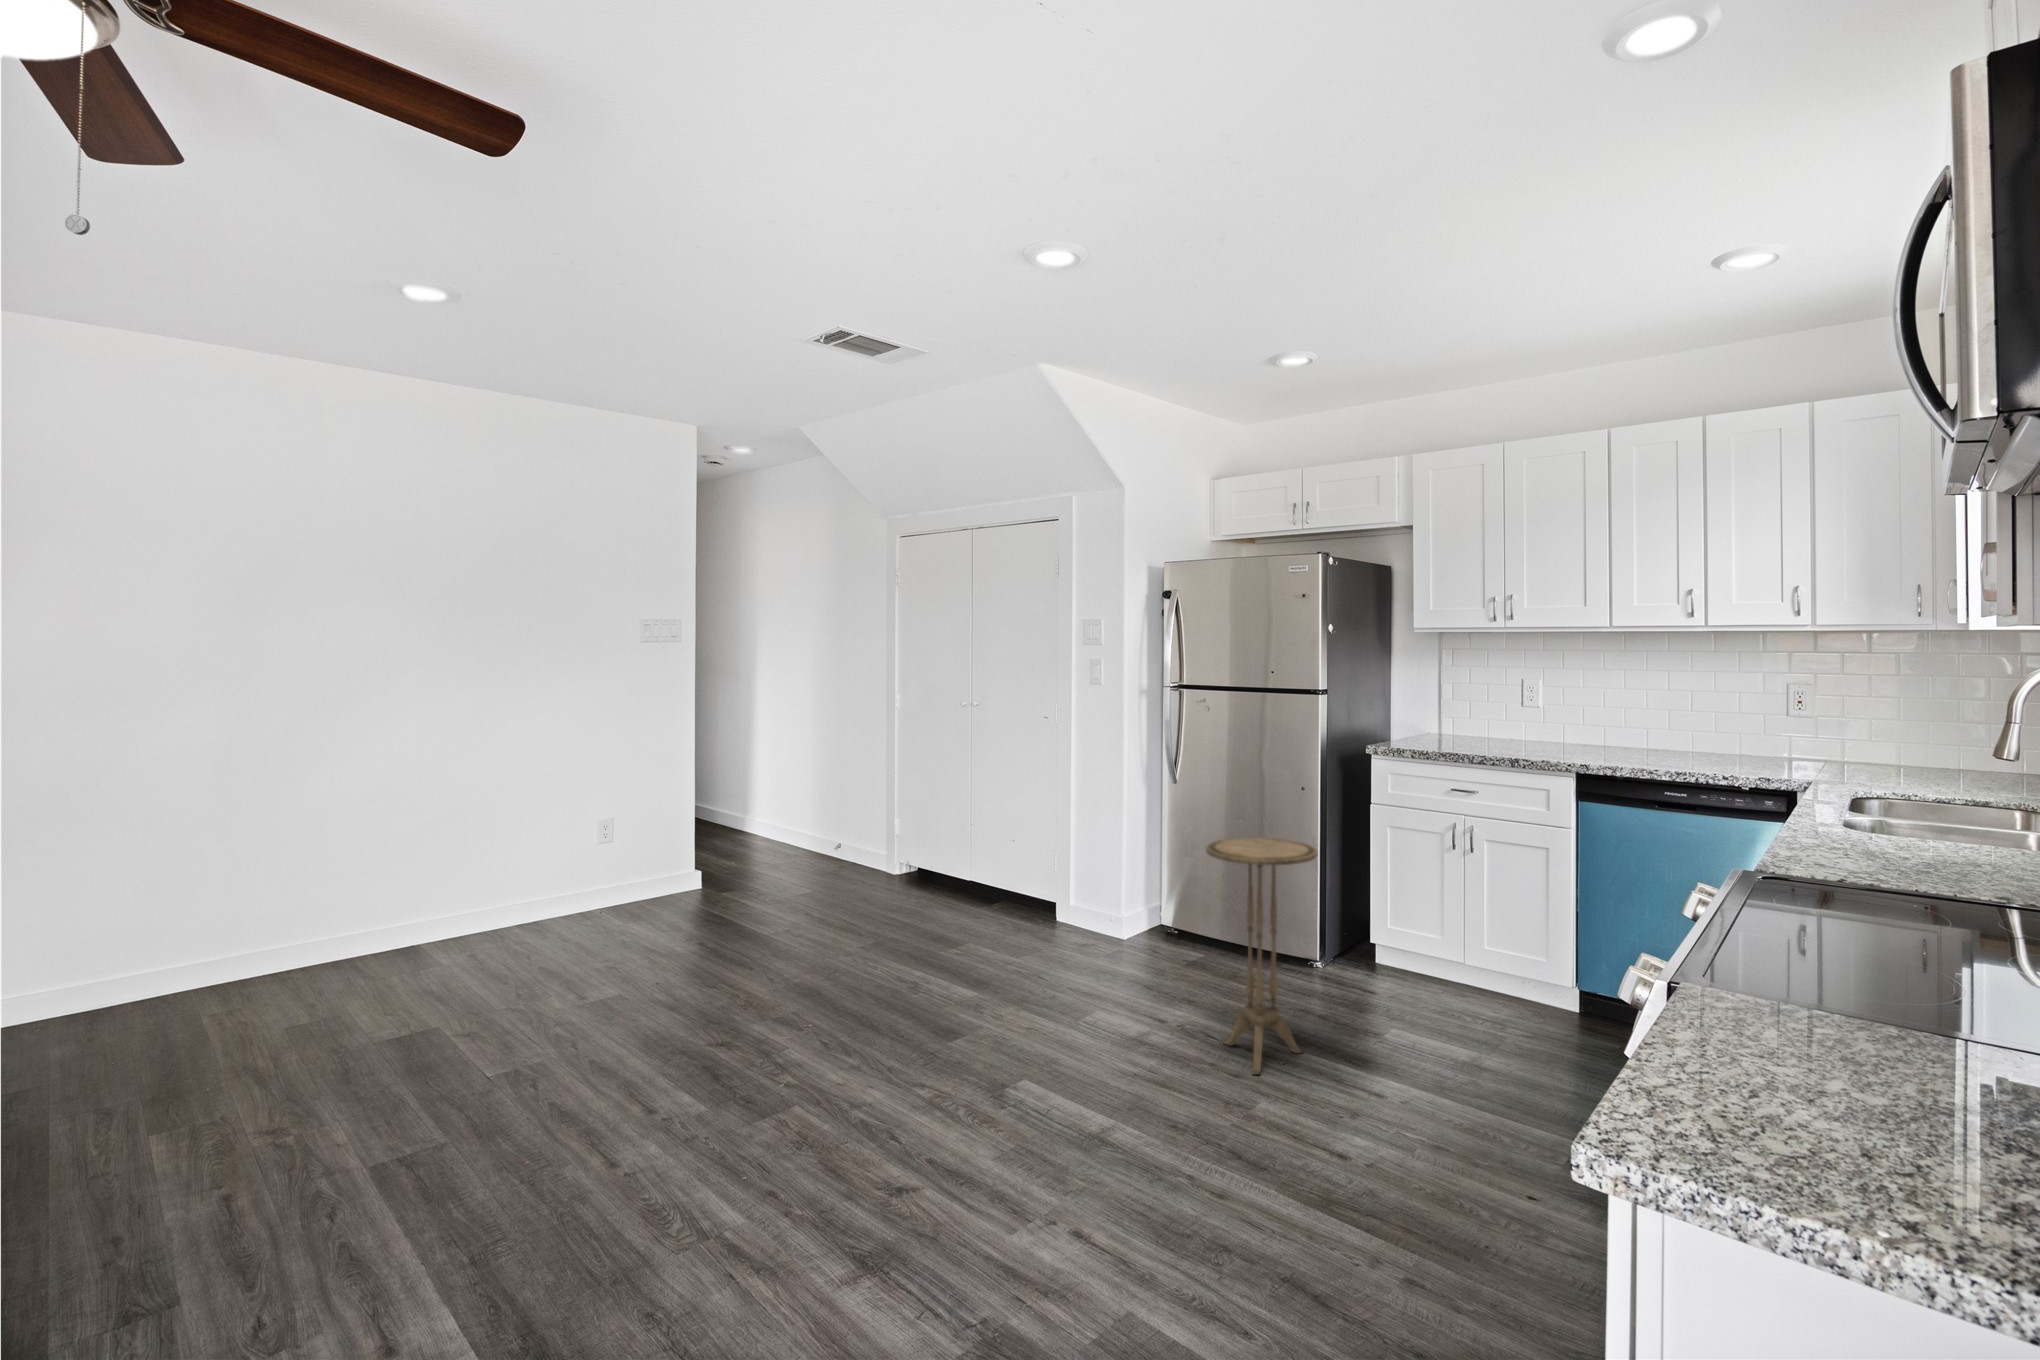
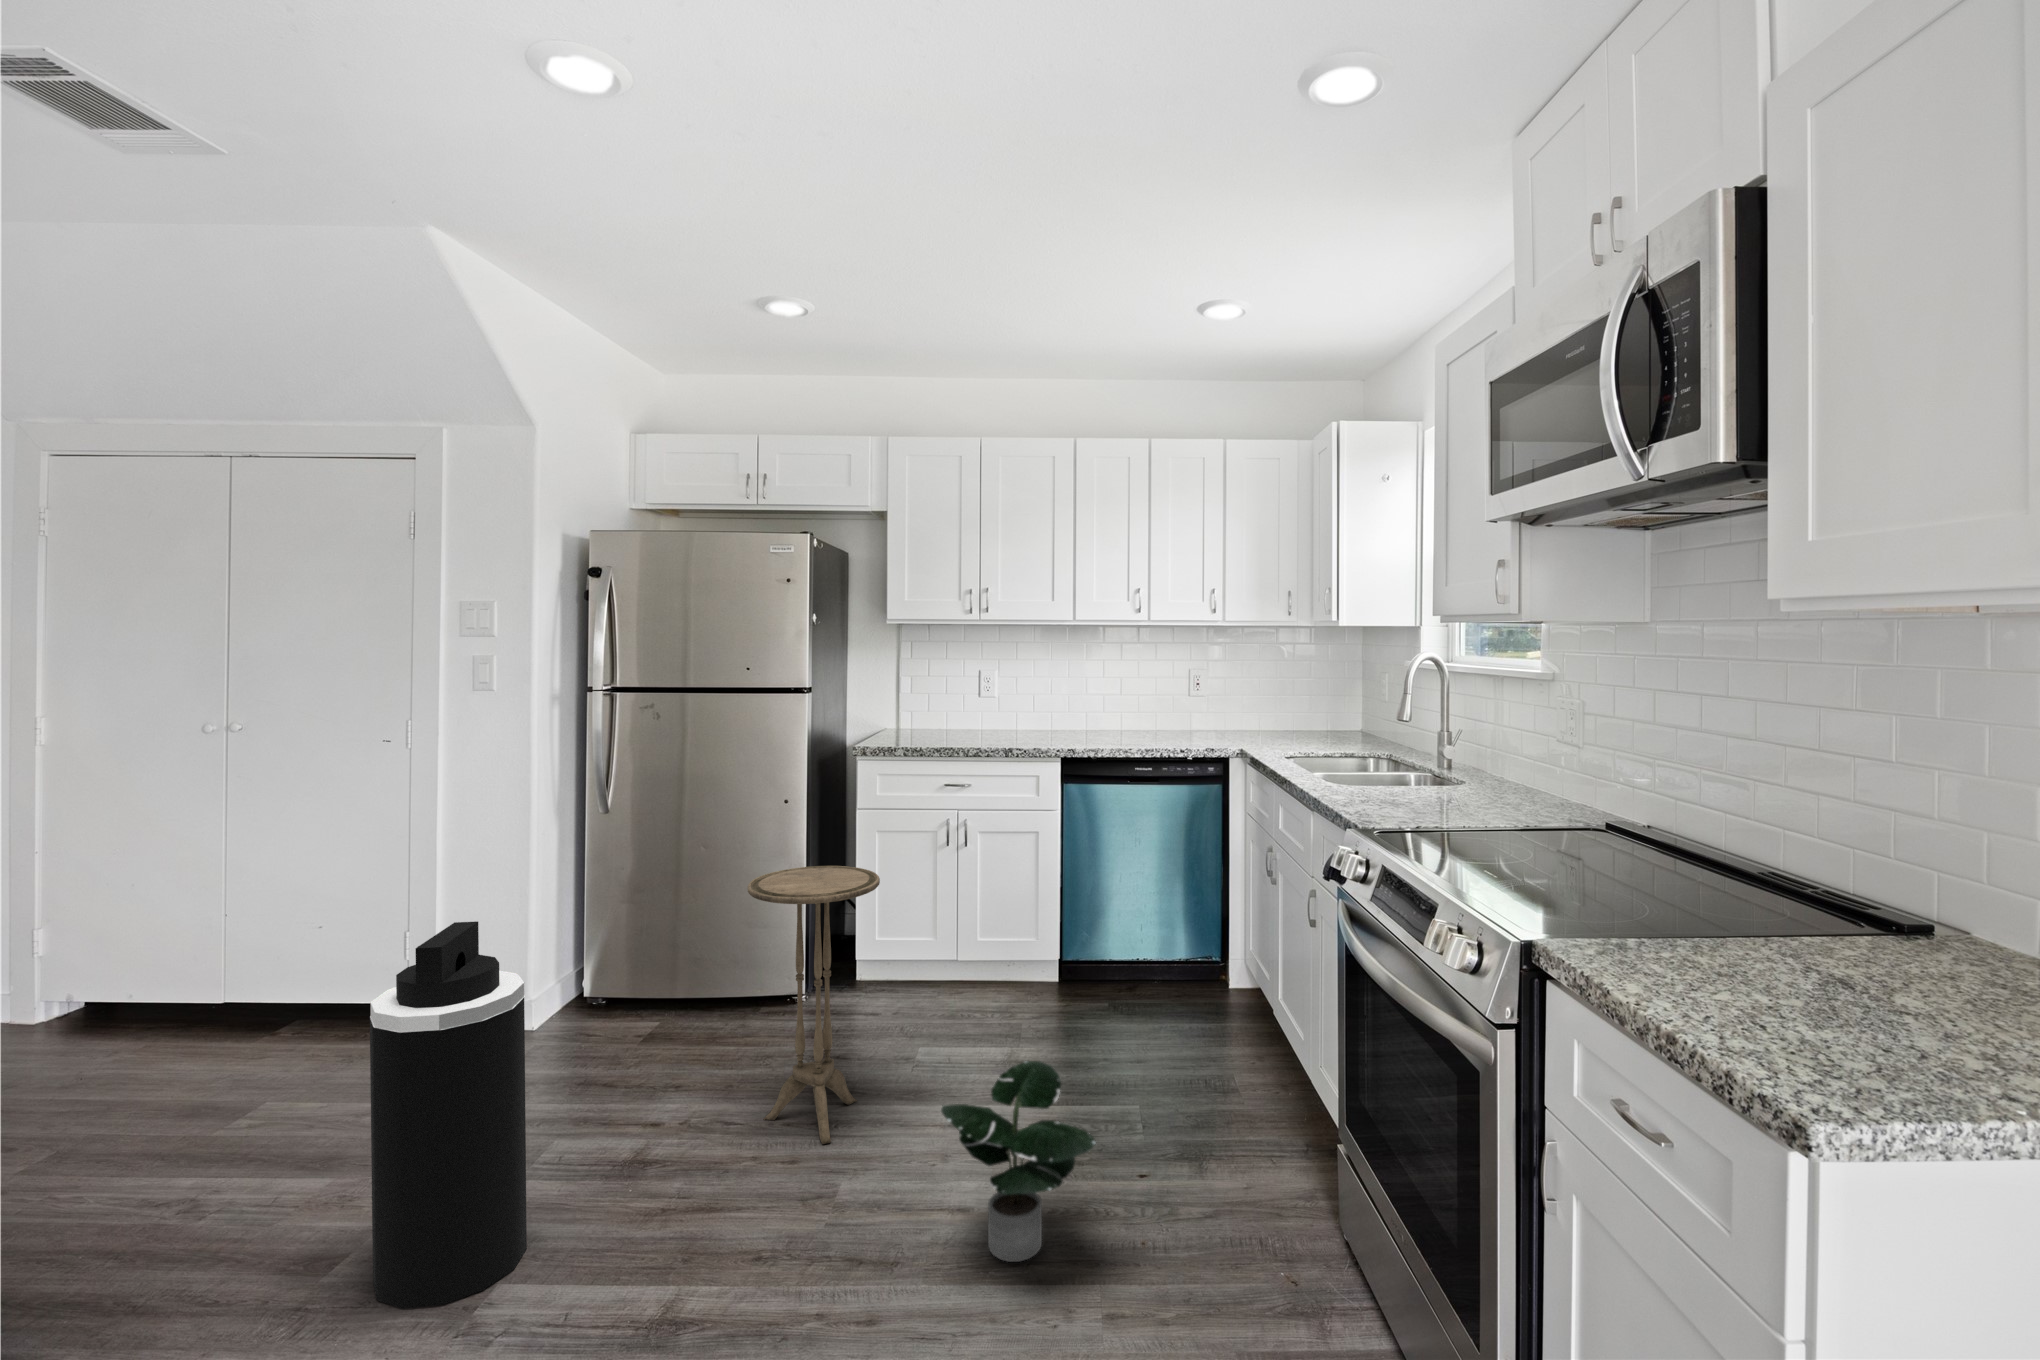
trash can: none [935,831,1026,1085] -> present [370,921,527,1309]
potted plant: none [1277,1038,1412,1215] -> present [941,1061,1096,1262]

